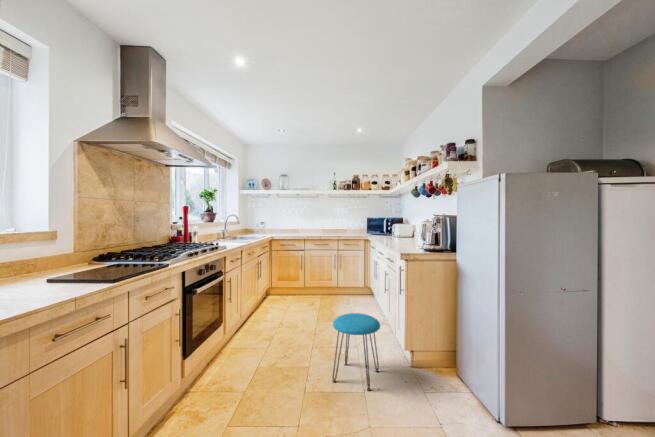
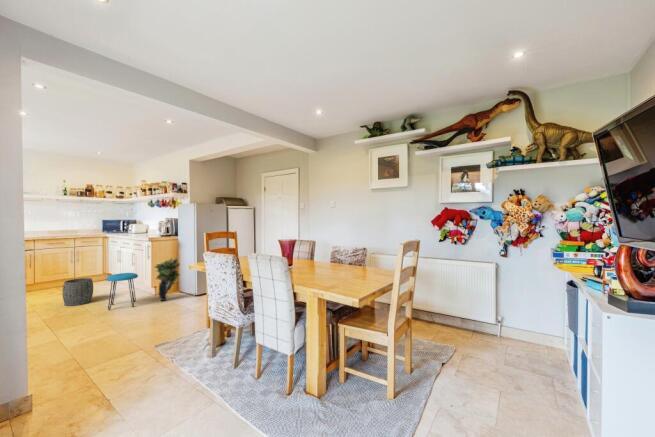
potted plant: none [409,298,461,396] -> present [155,258,179,301]
woven basket: none [299,302,332,346] -> present [63,278,93,306]

